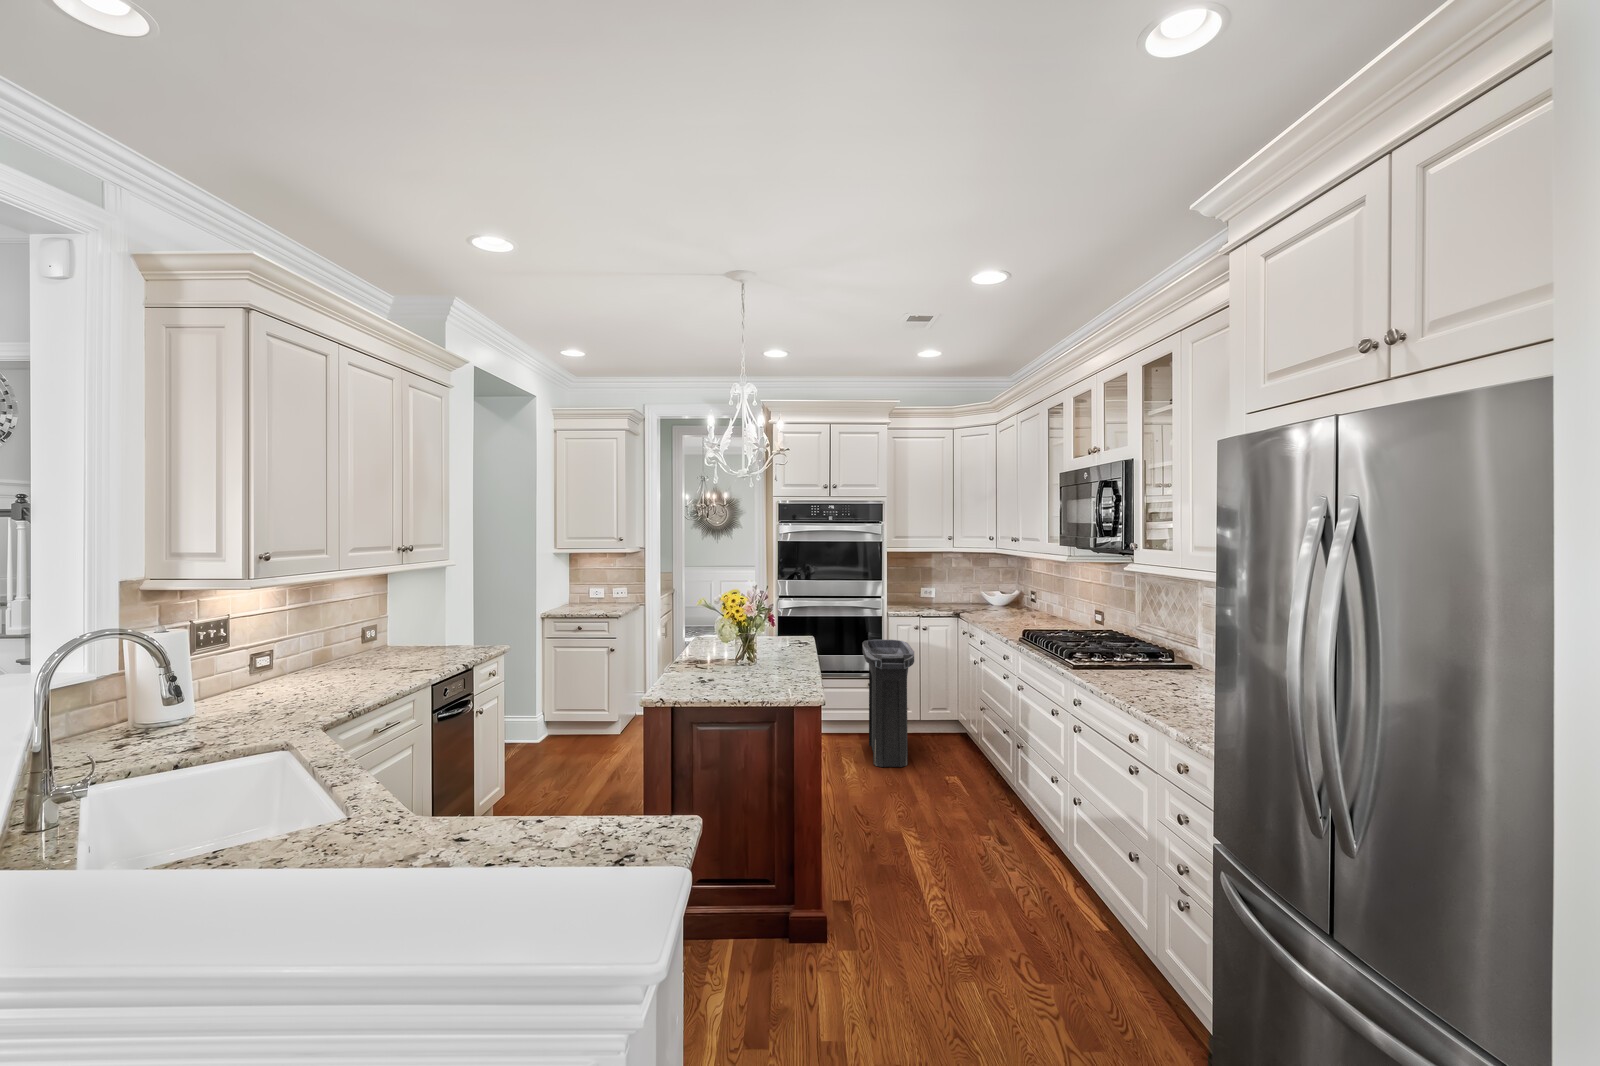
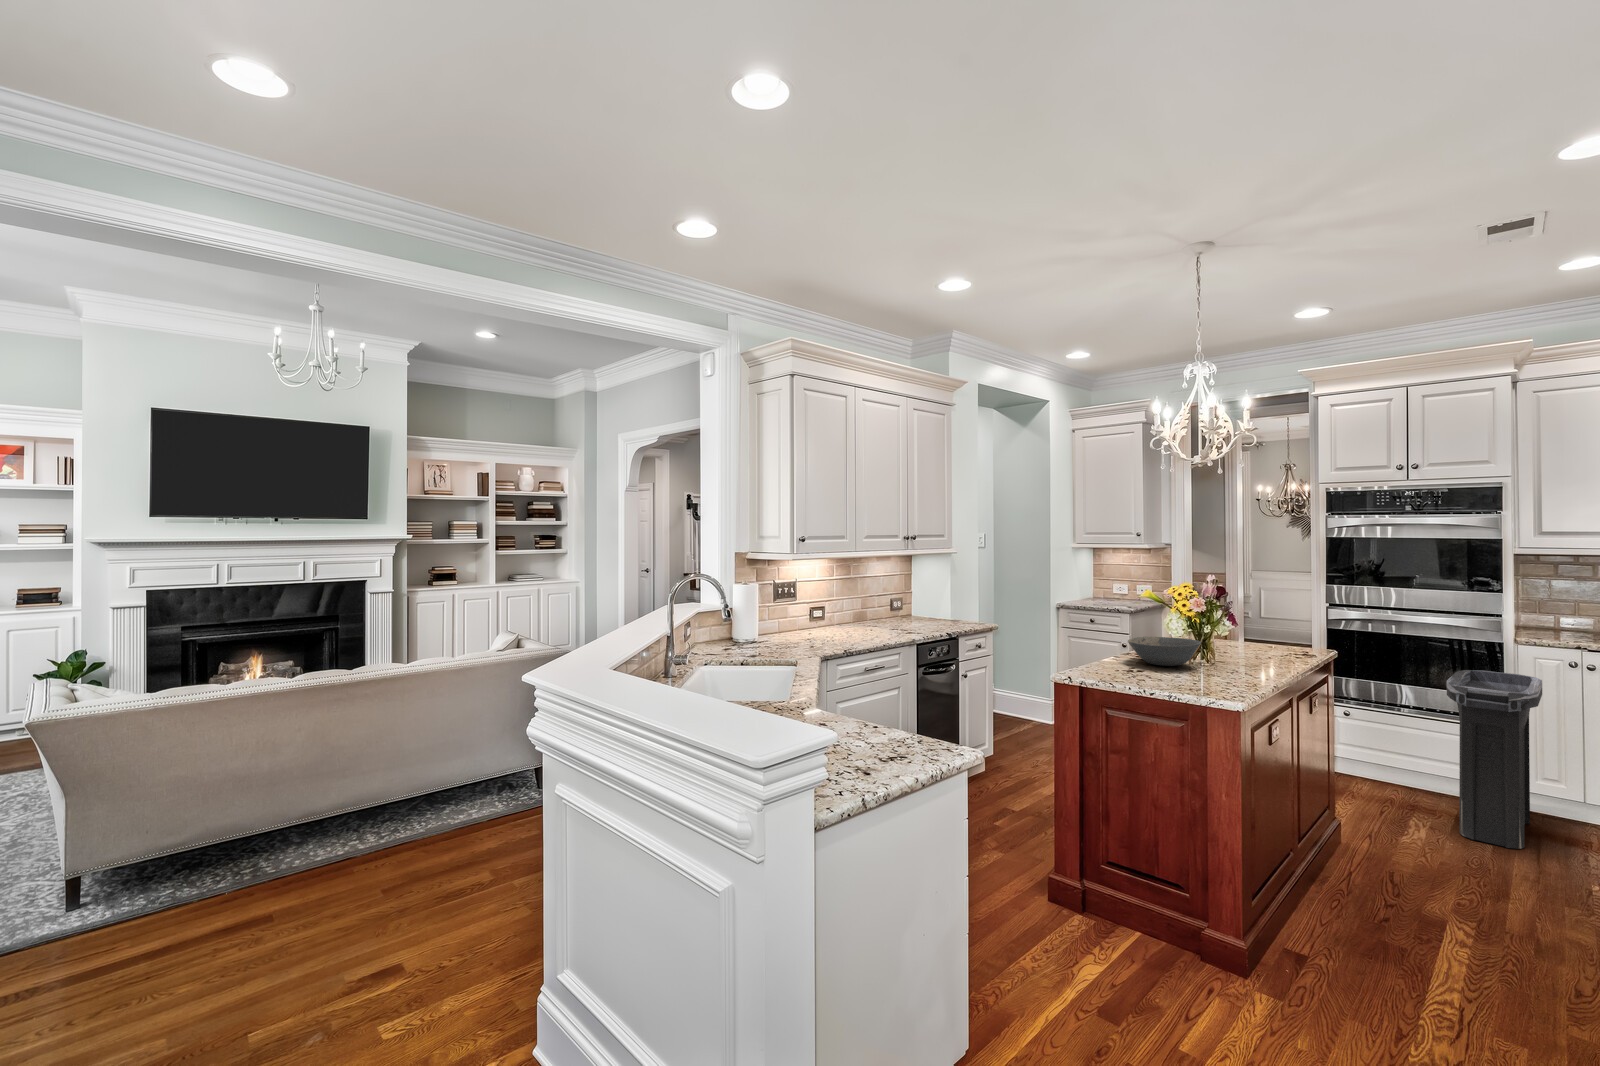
bowl: none [694,644,757,673] -> present [1128,637,1201,666]

